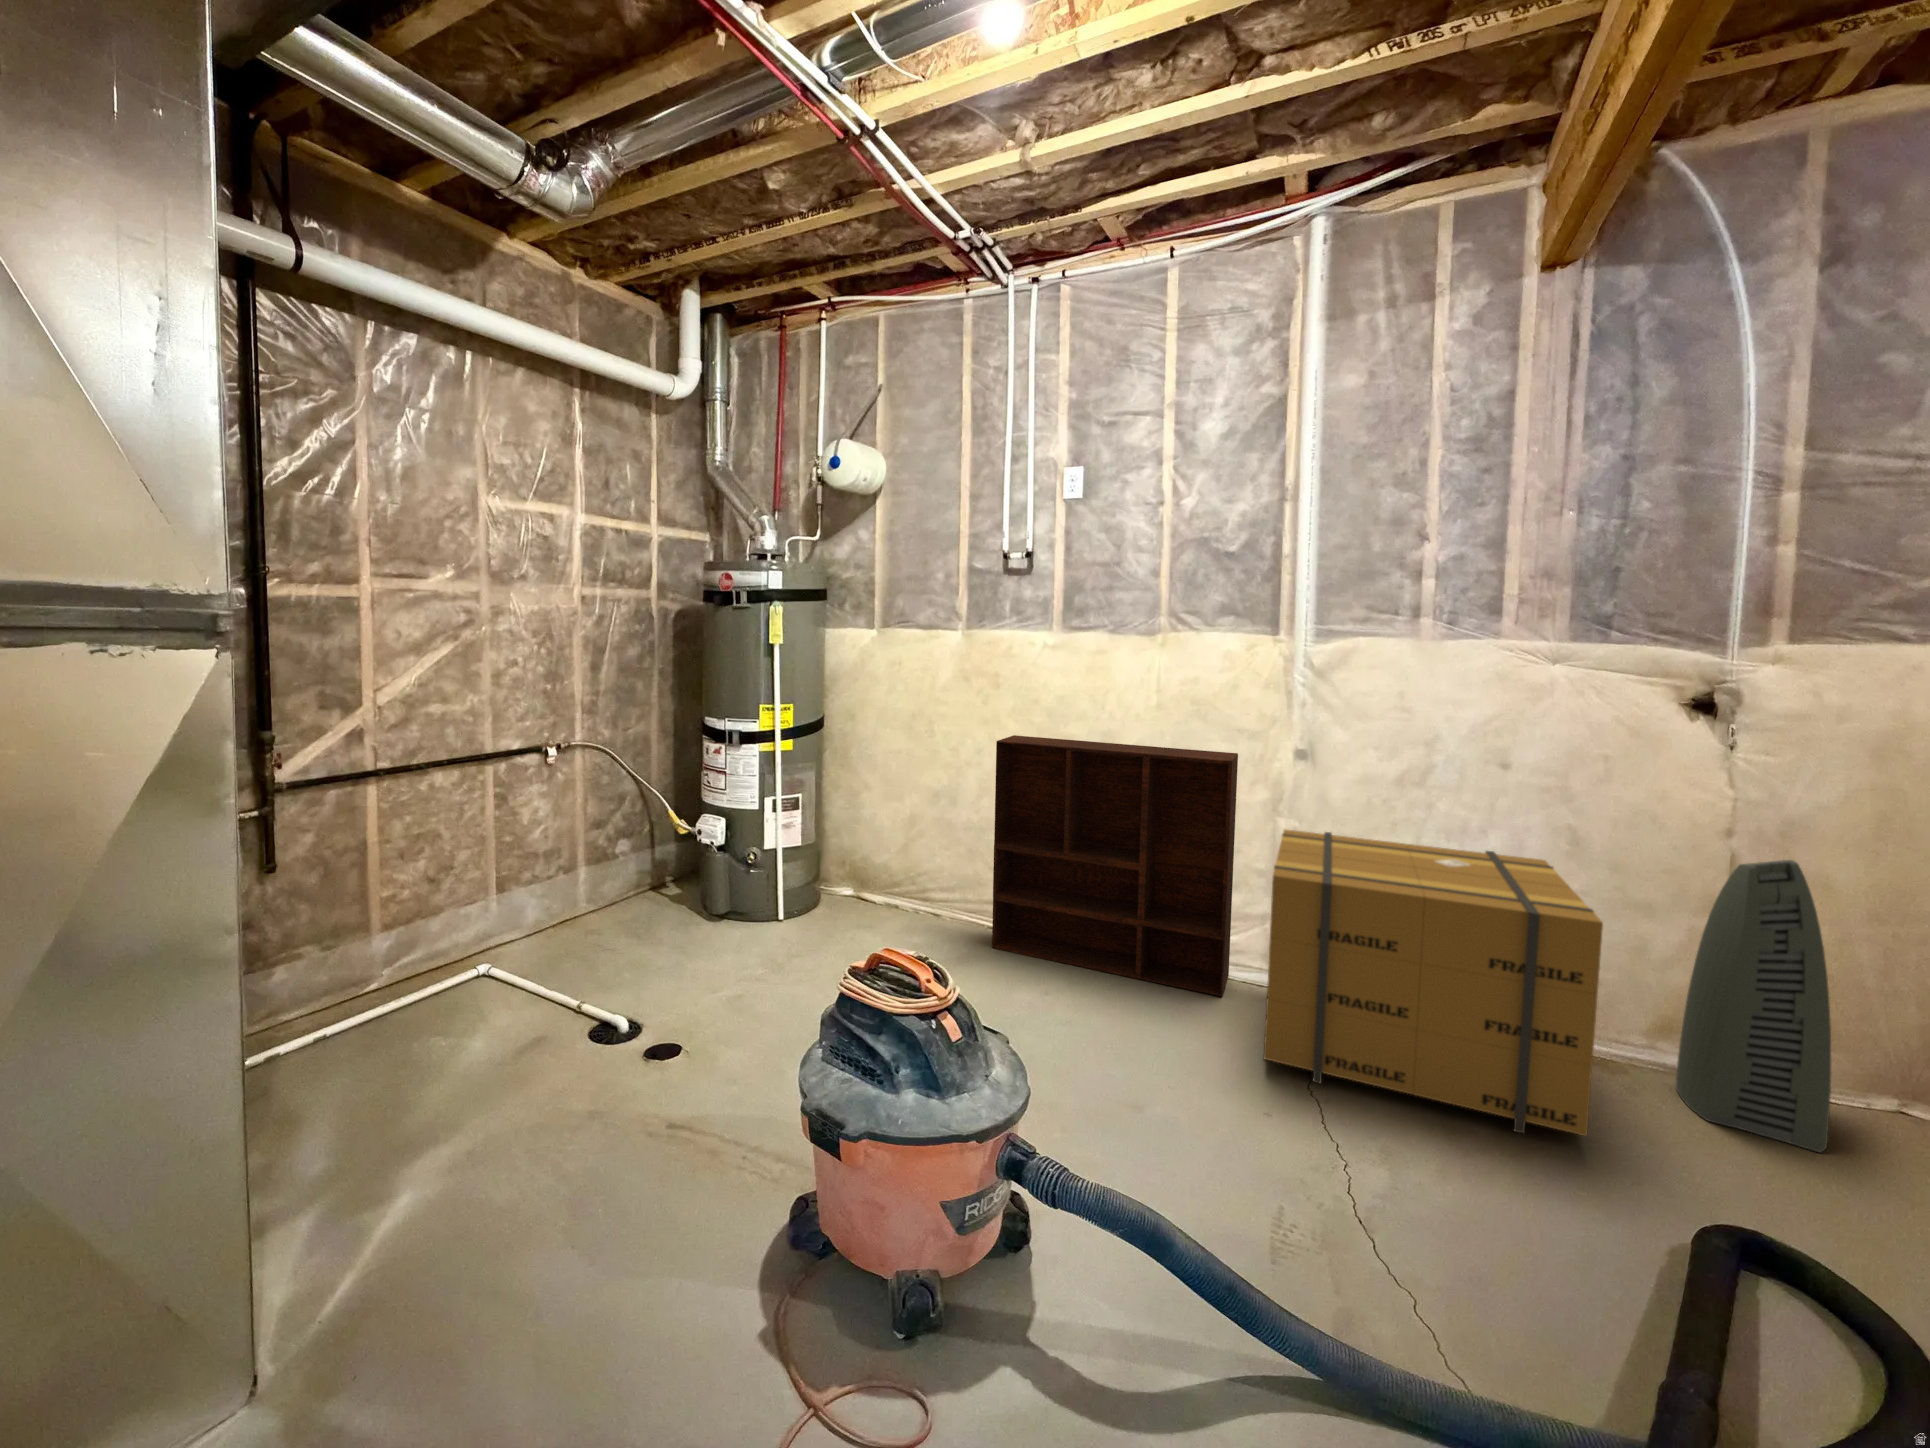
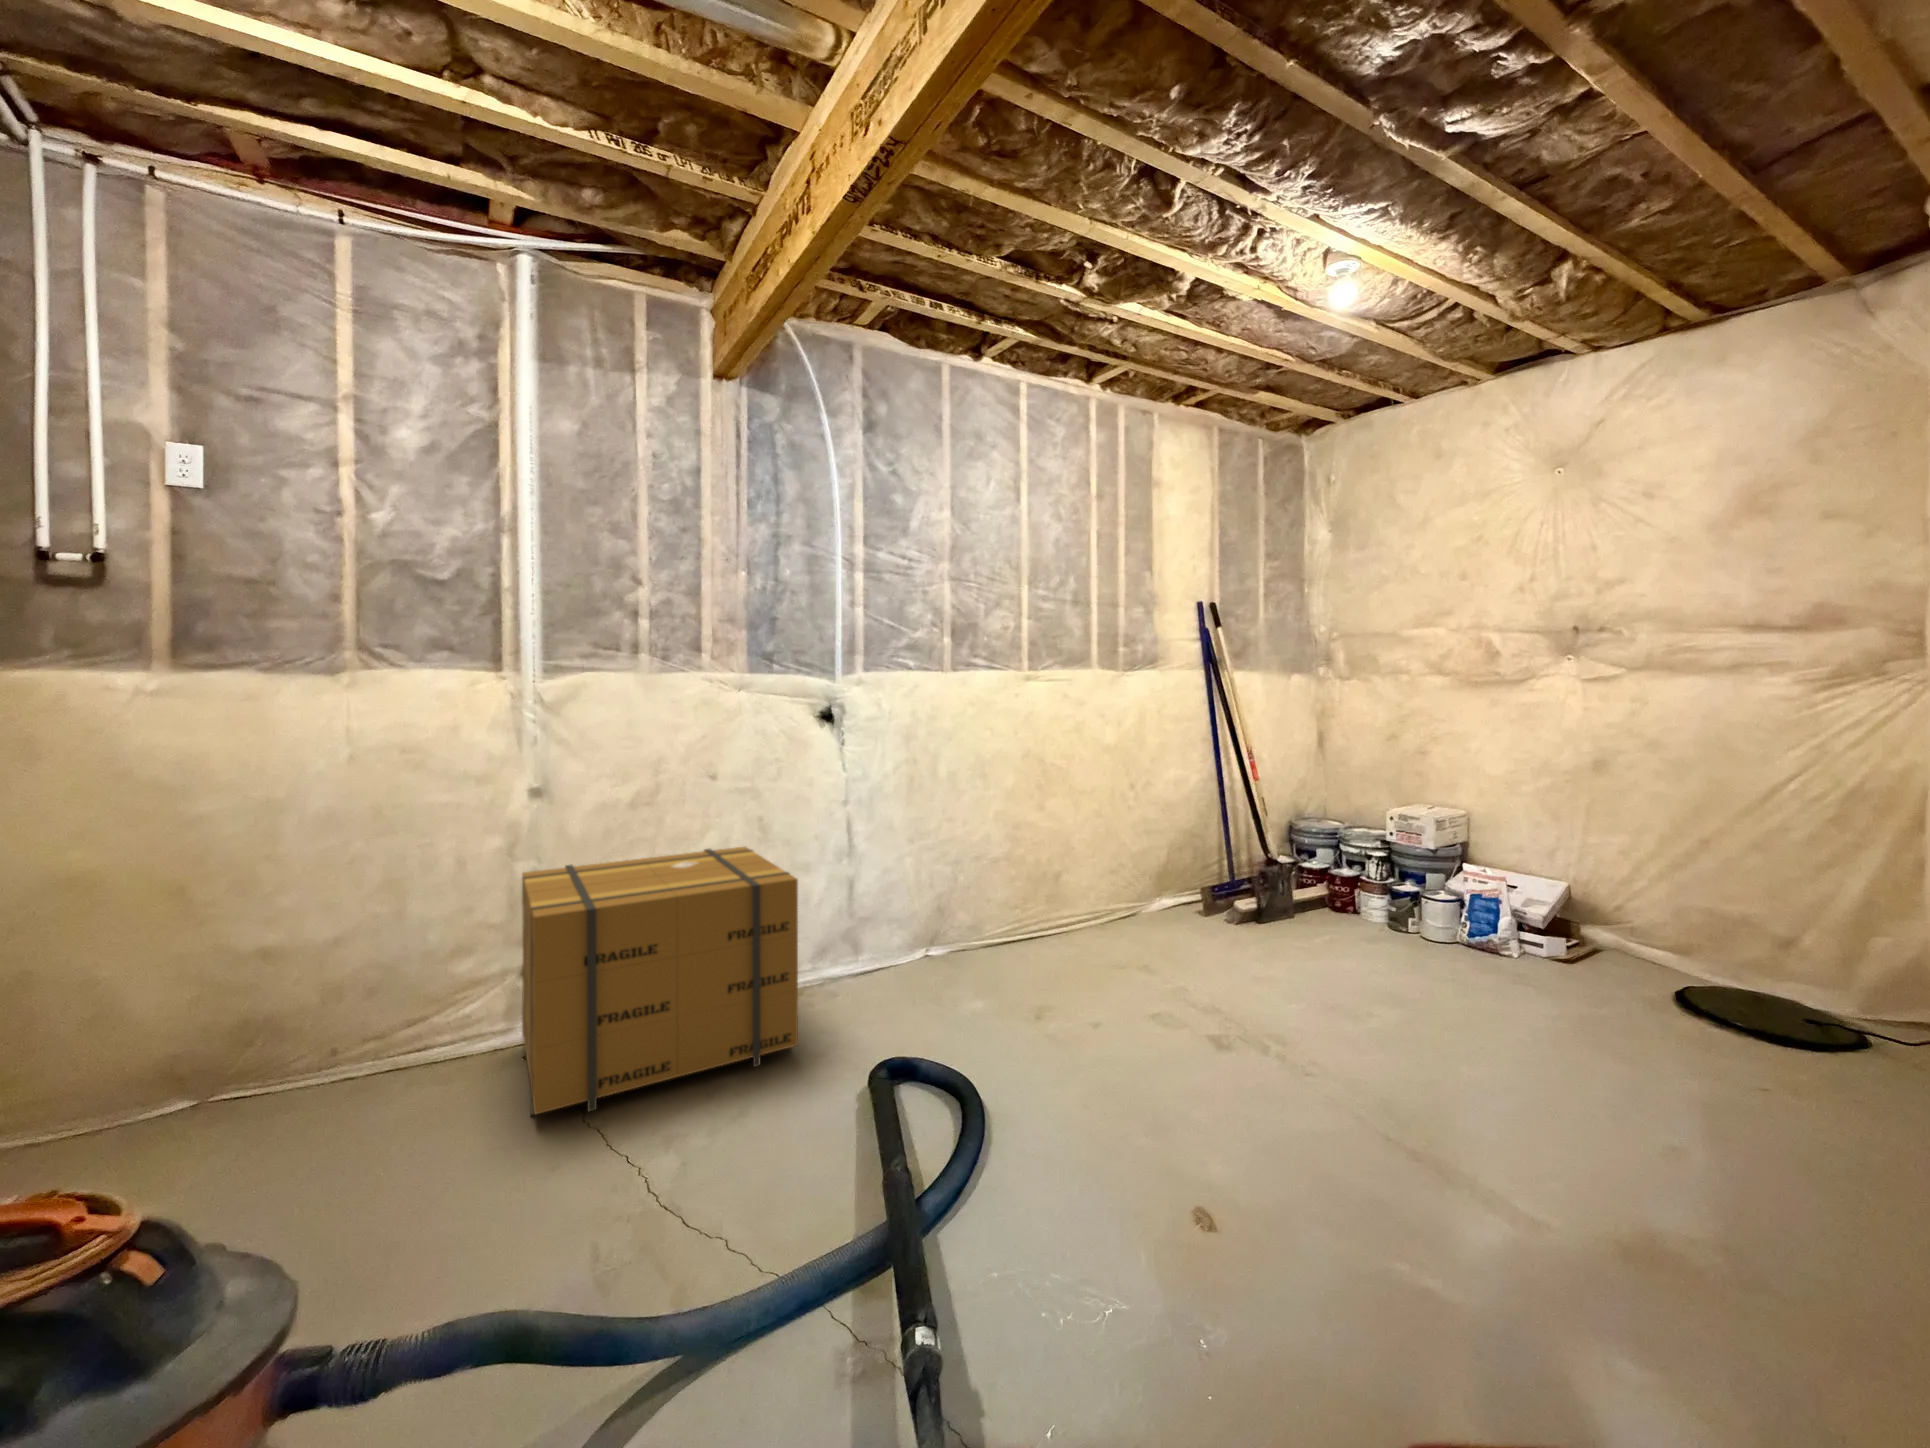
shelving unit: present [992,735,1238,996] -> none [41,801,464,1174]
air purifier: present [1676,860,1831,1152] -> none [832,811,906,1002]

